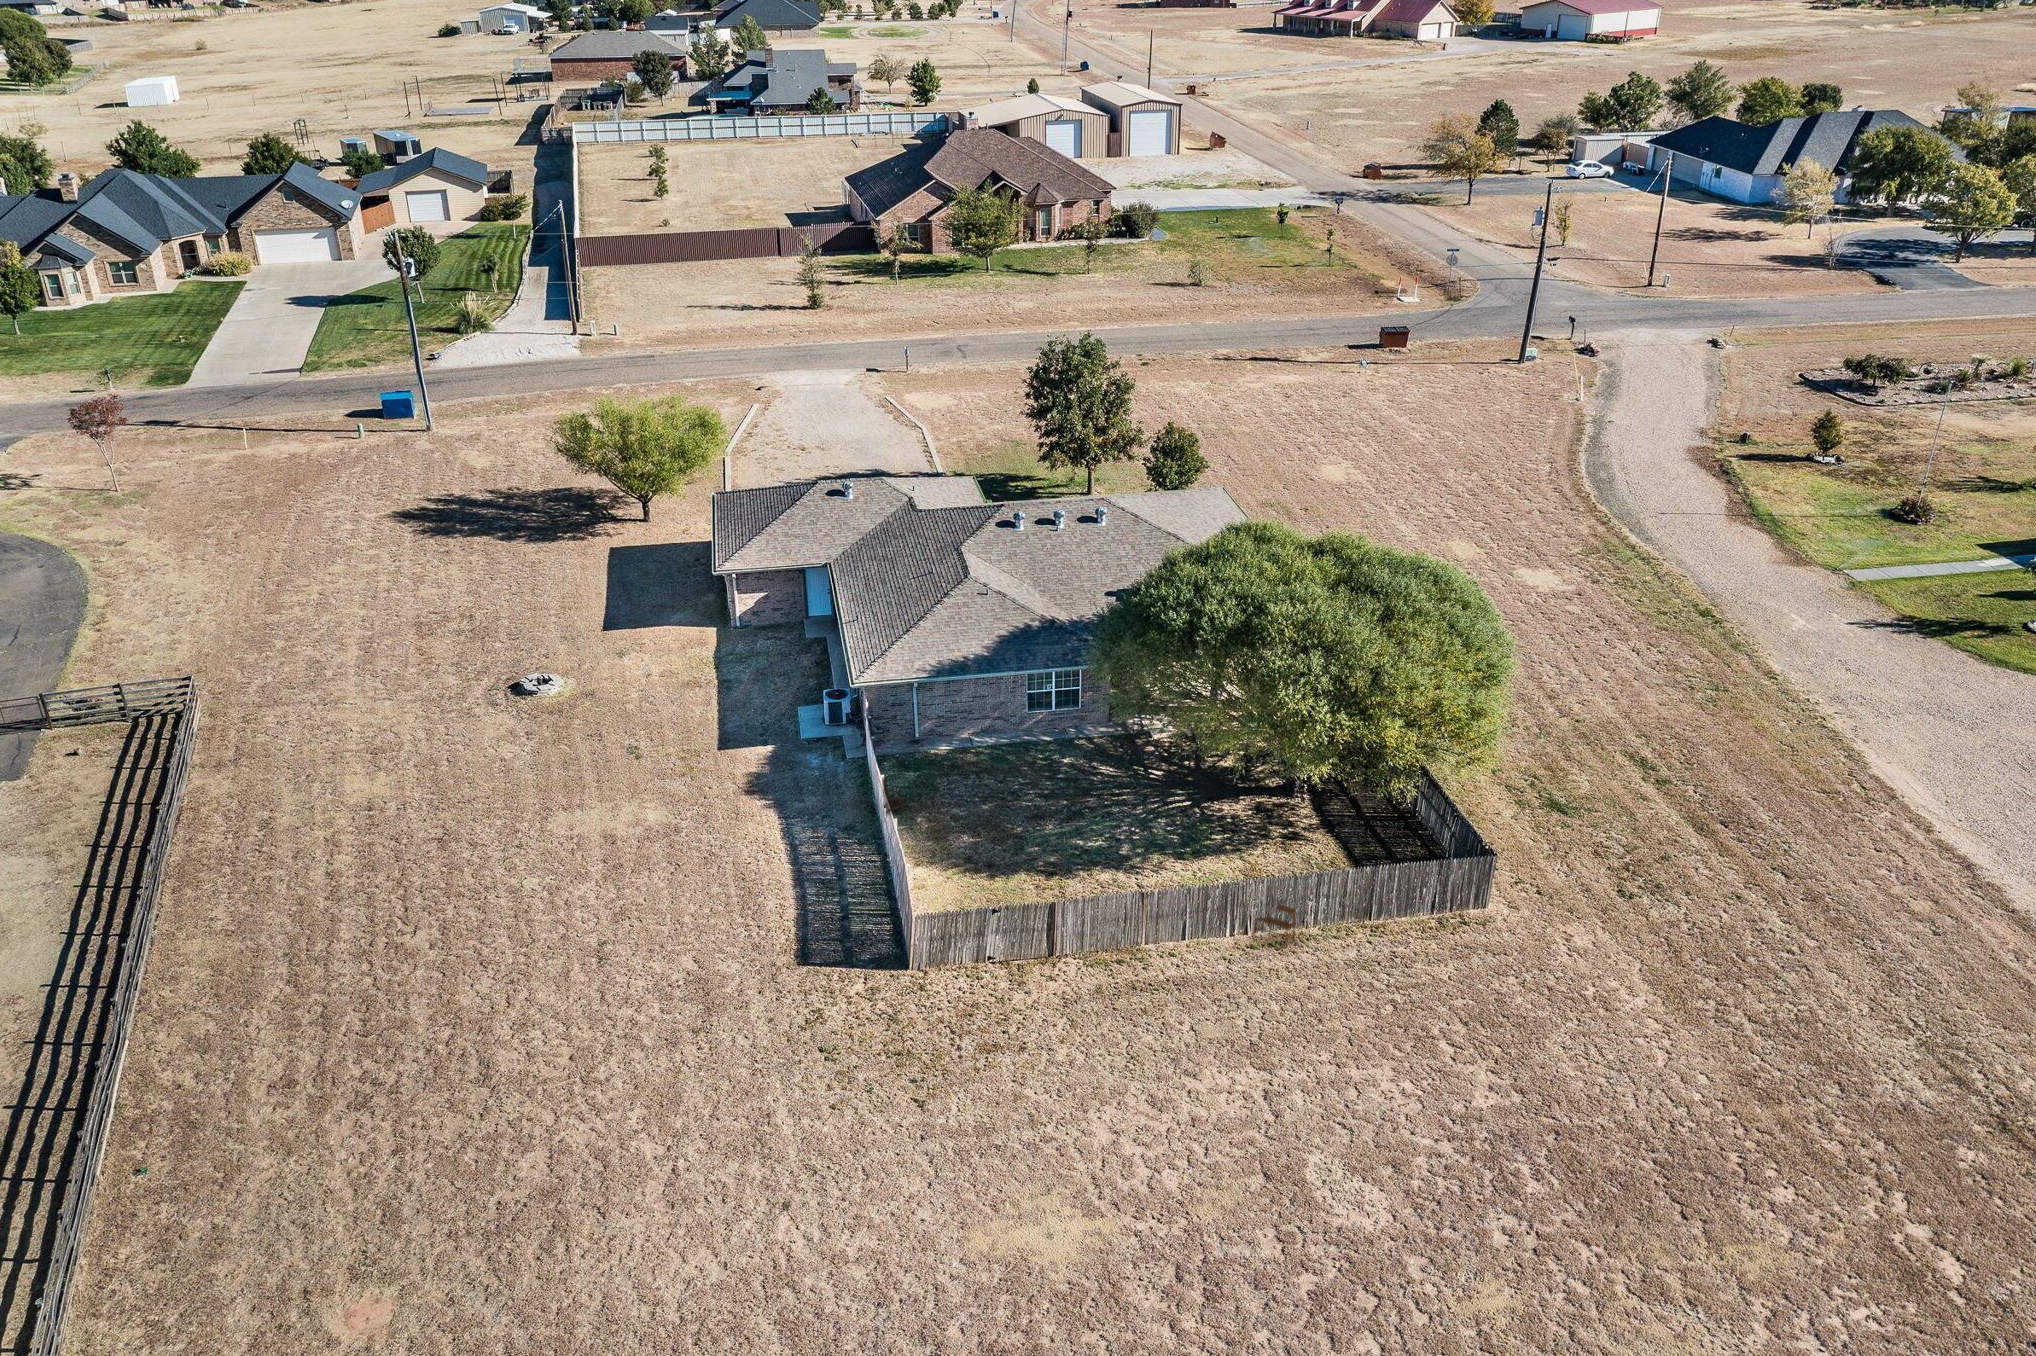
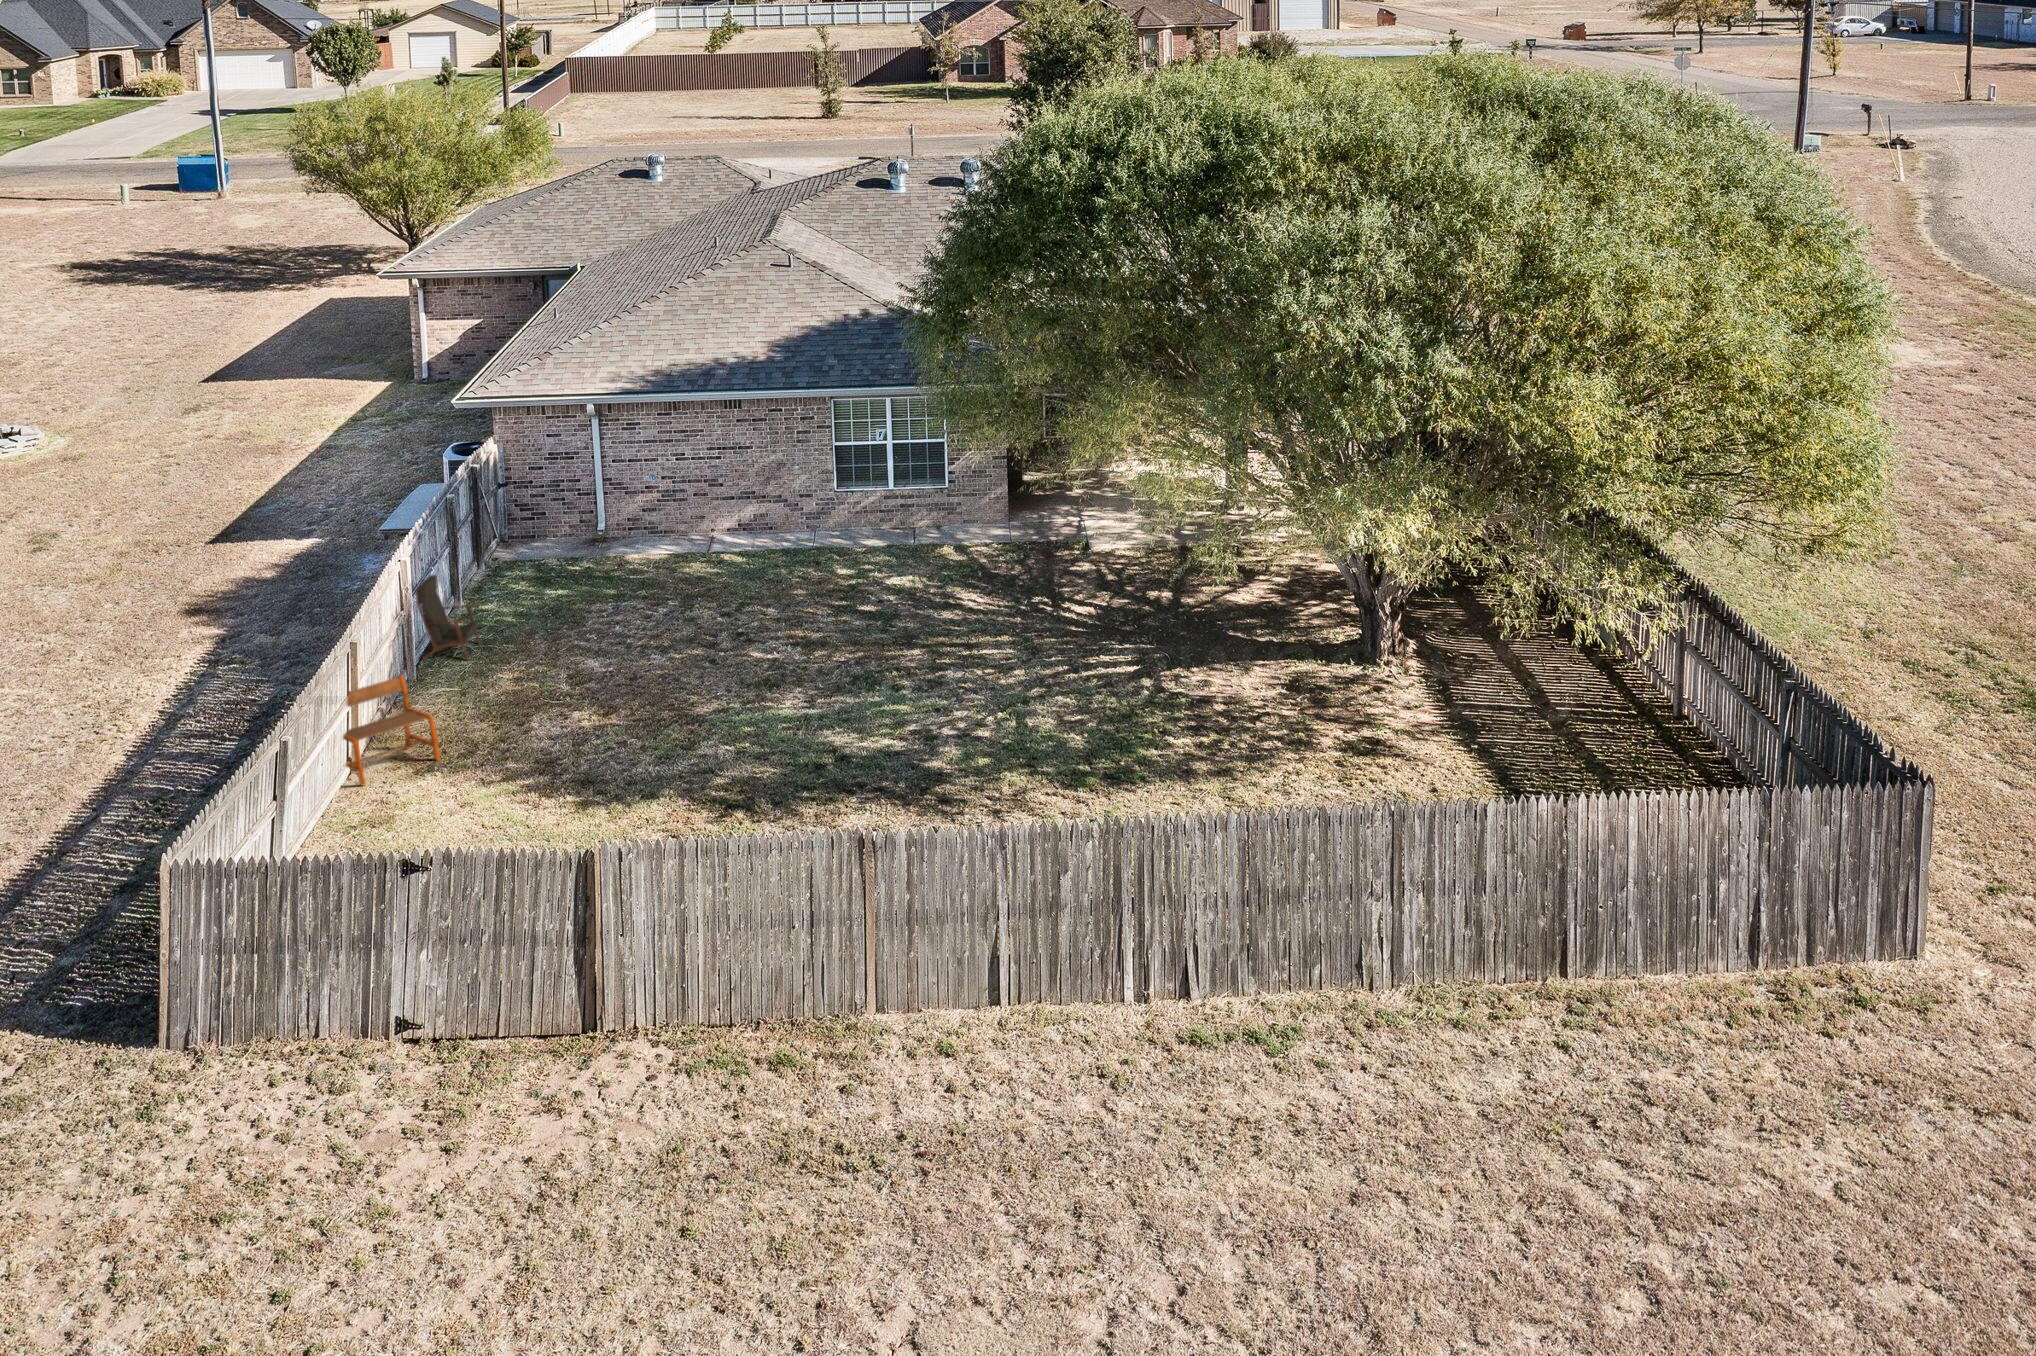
bench: present [1253,904,1296,947] -> present [343,675,440,785]

